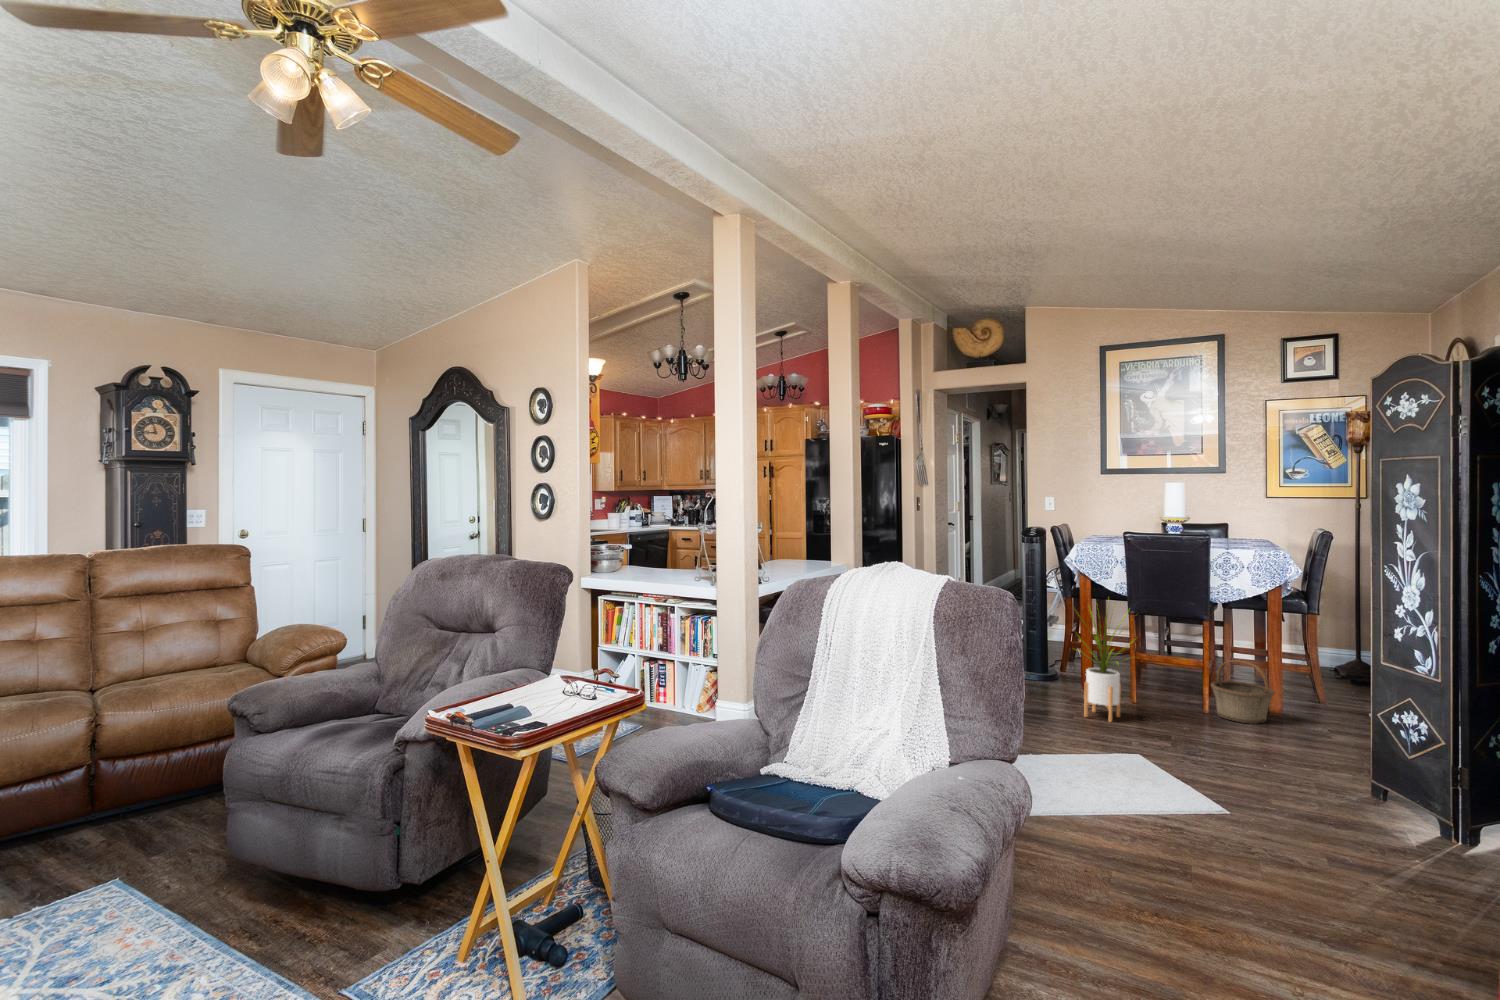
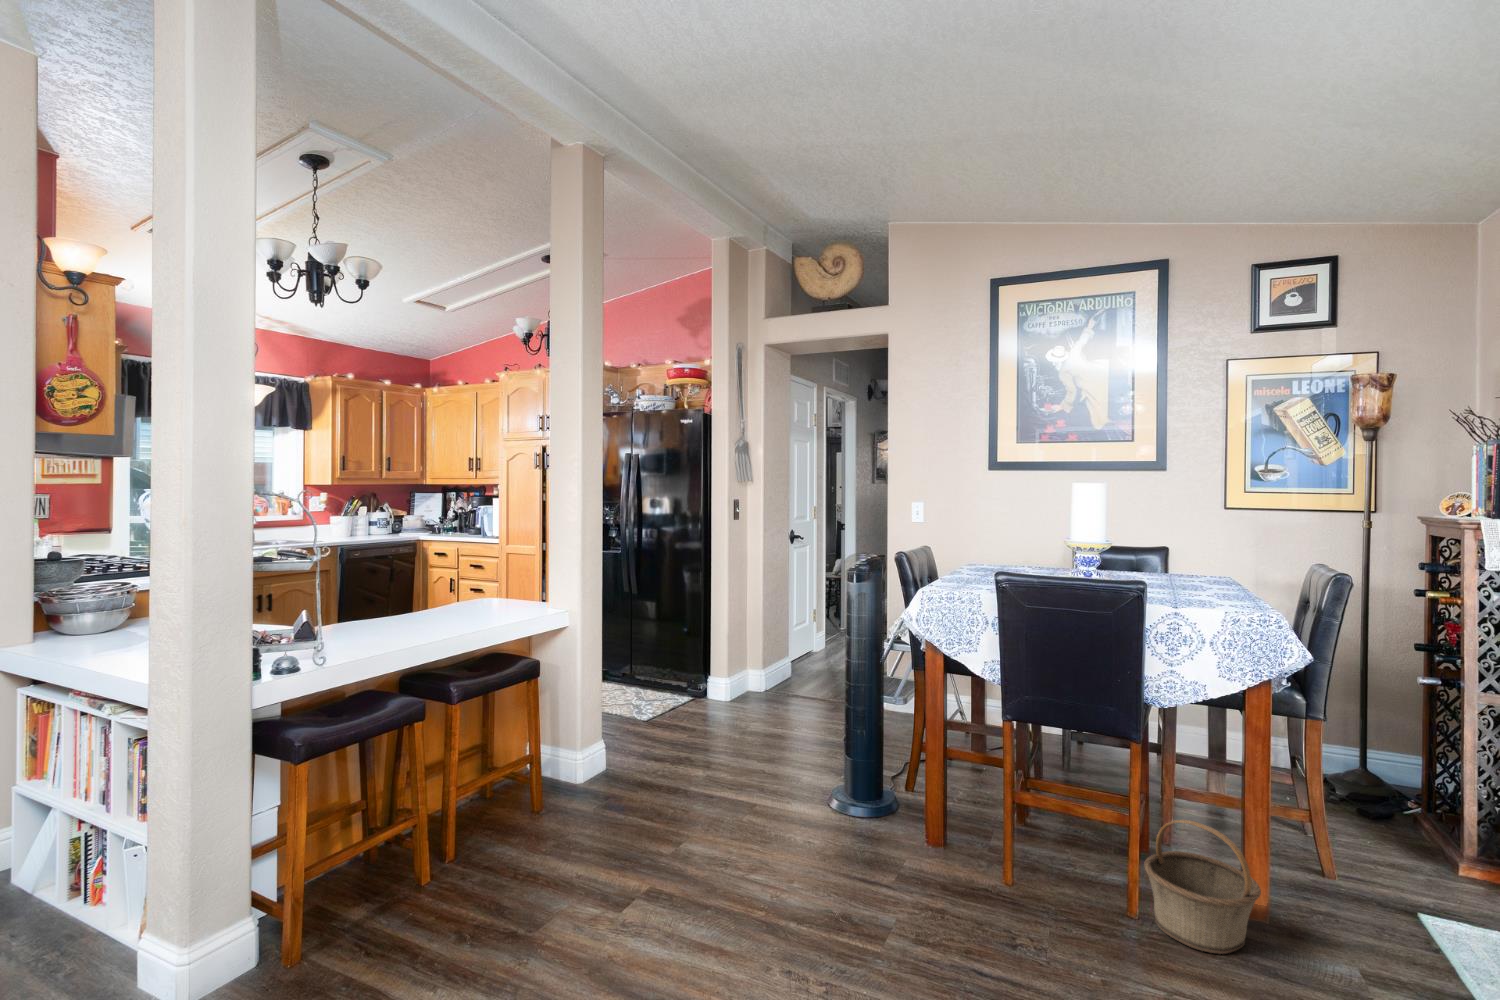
house plant: present [1078,612,1122,722] -> none [890,701,1018,953]

